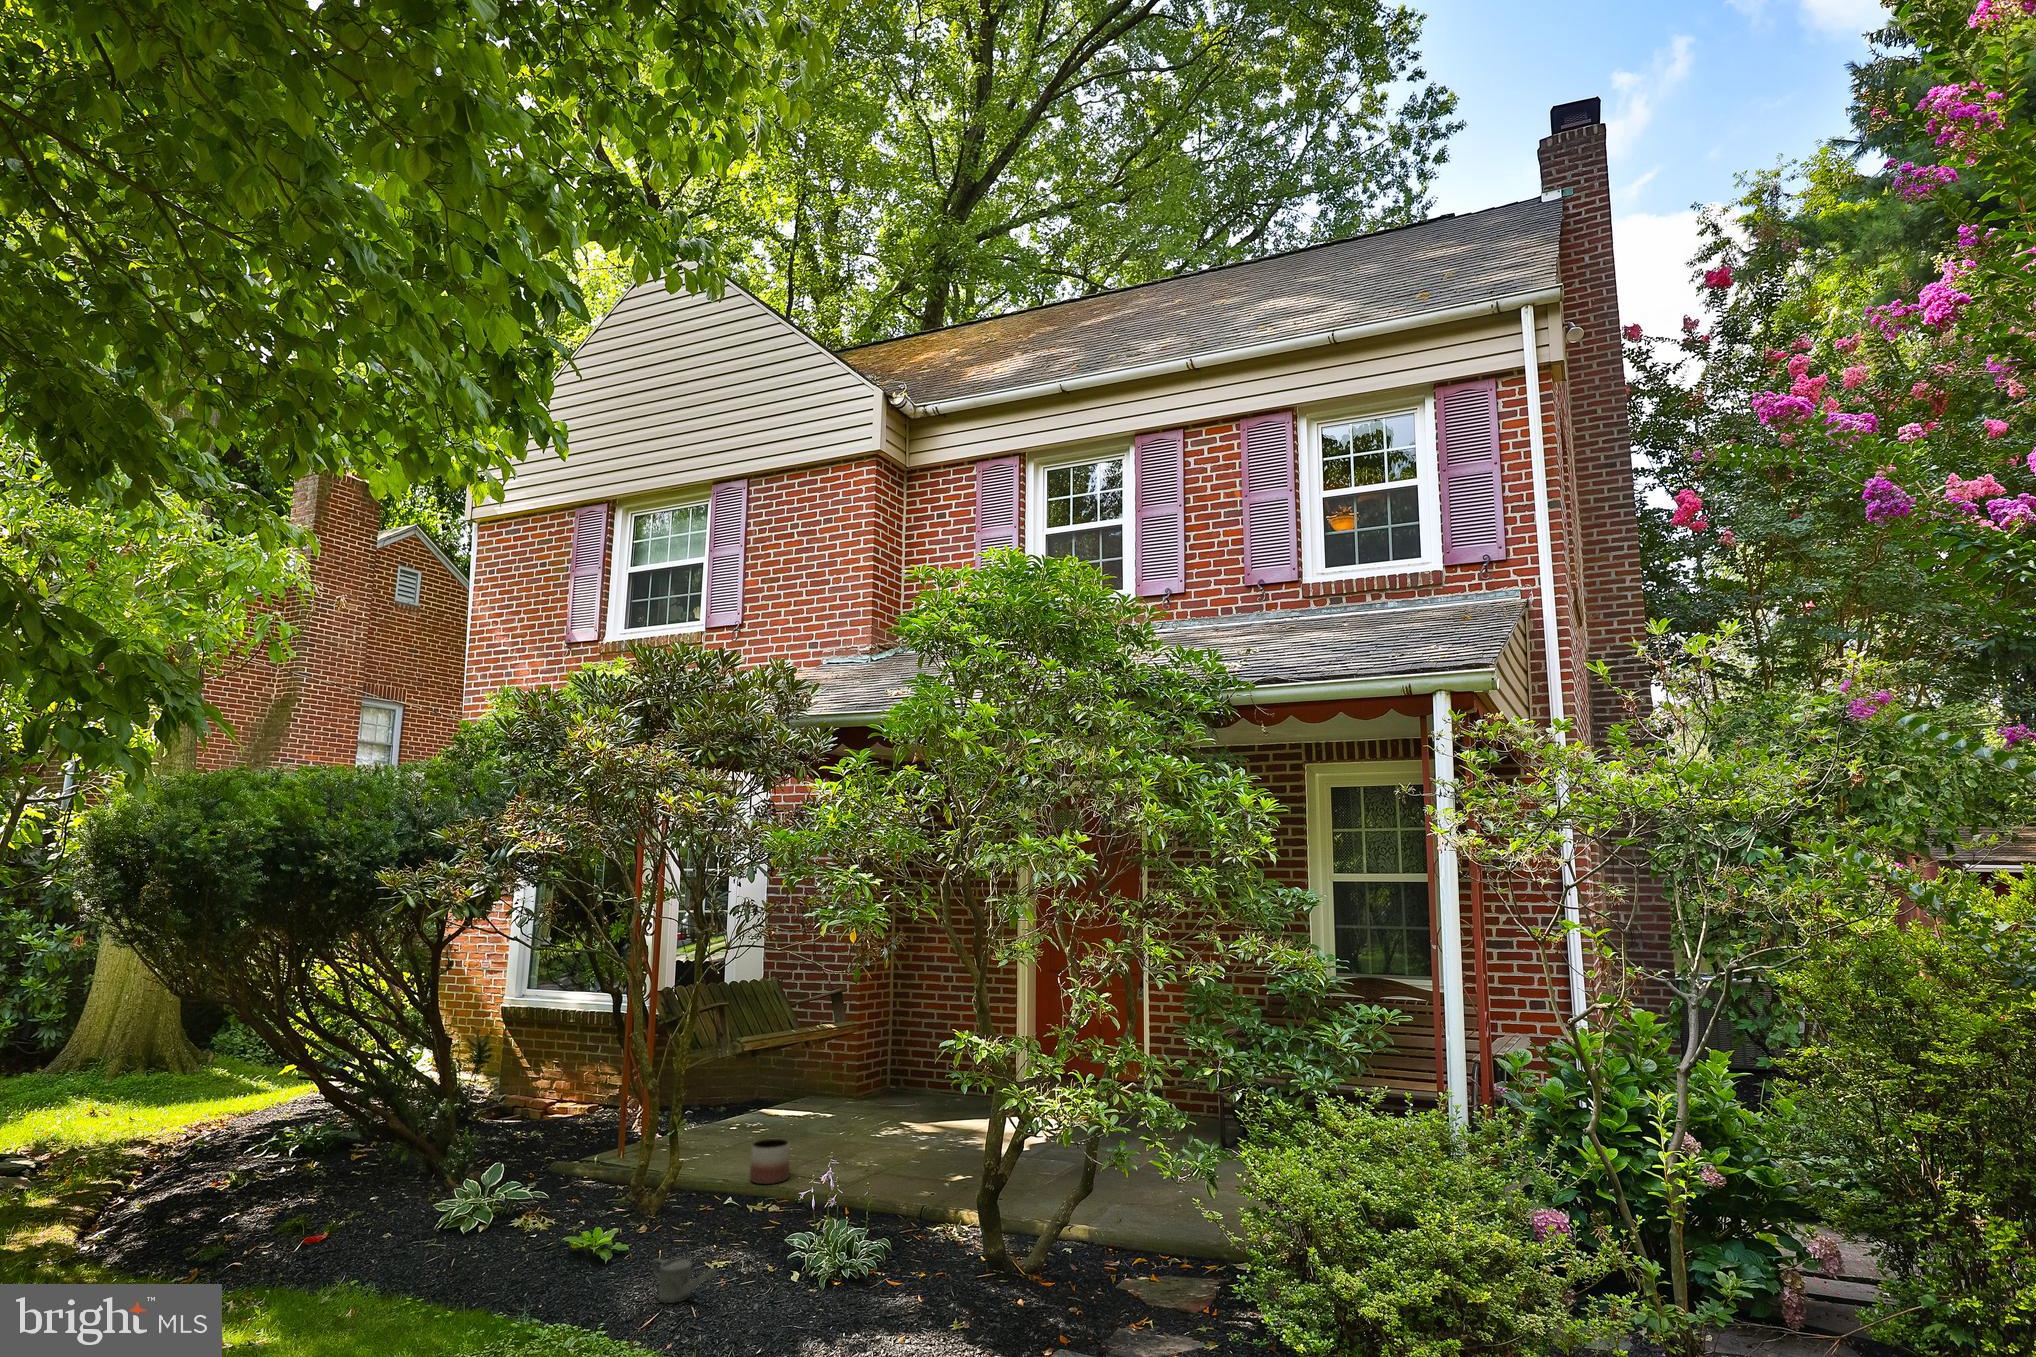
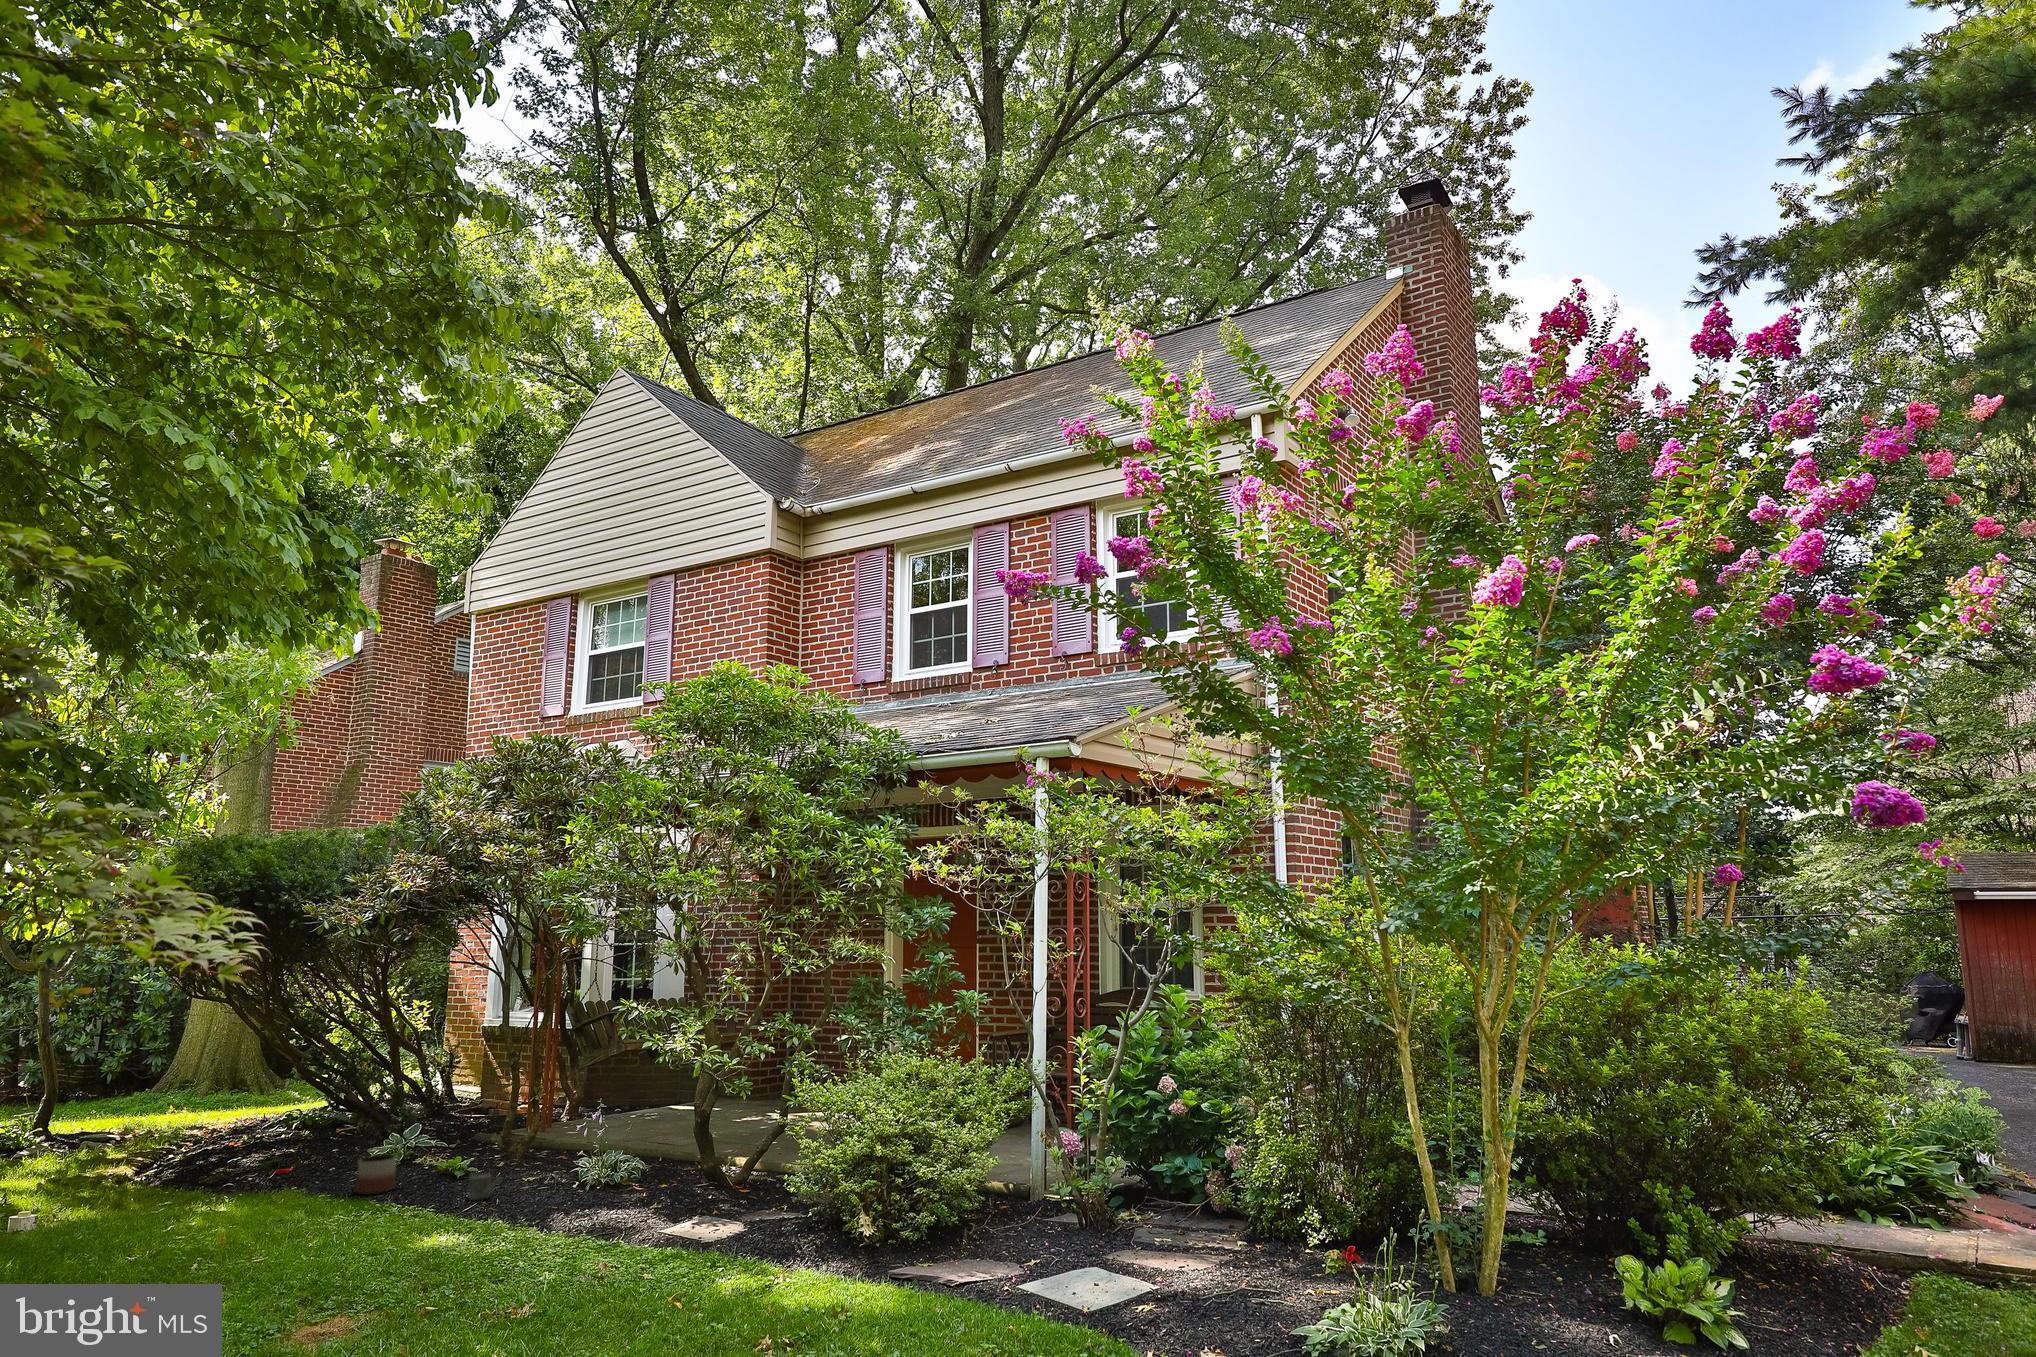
planter: present [750,1139,790,1184] -> present [356,1155,396,1195]

